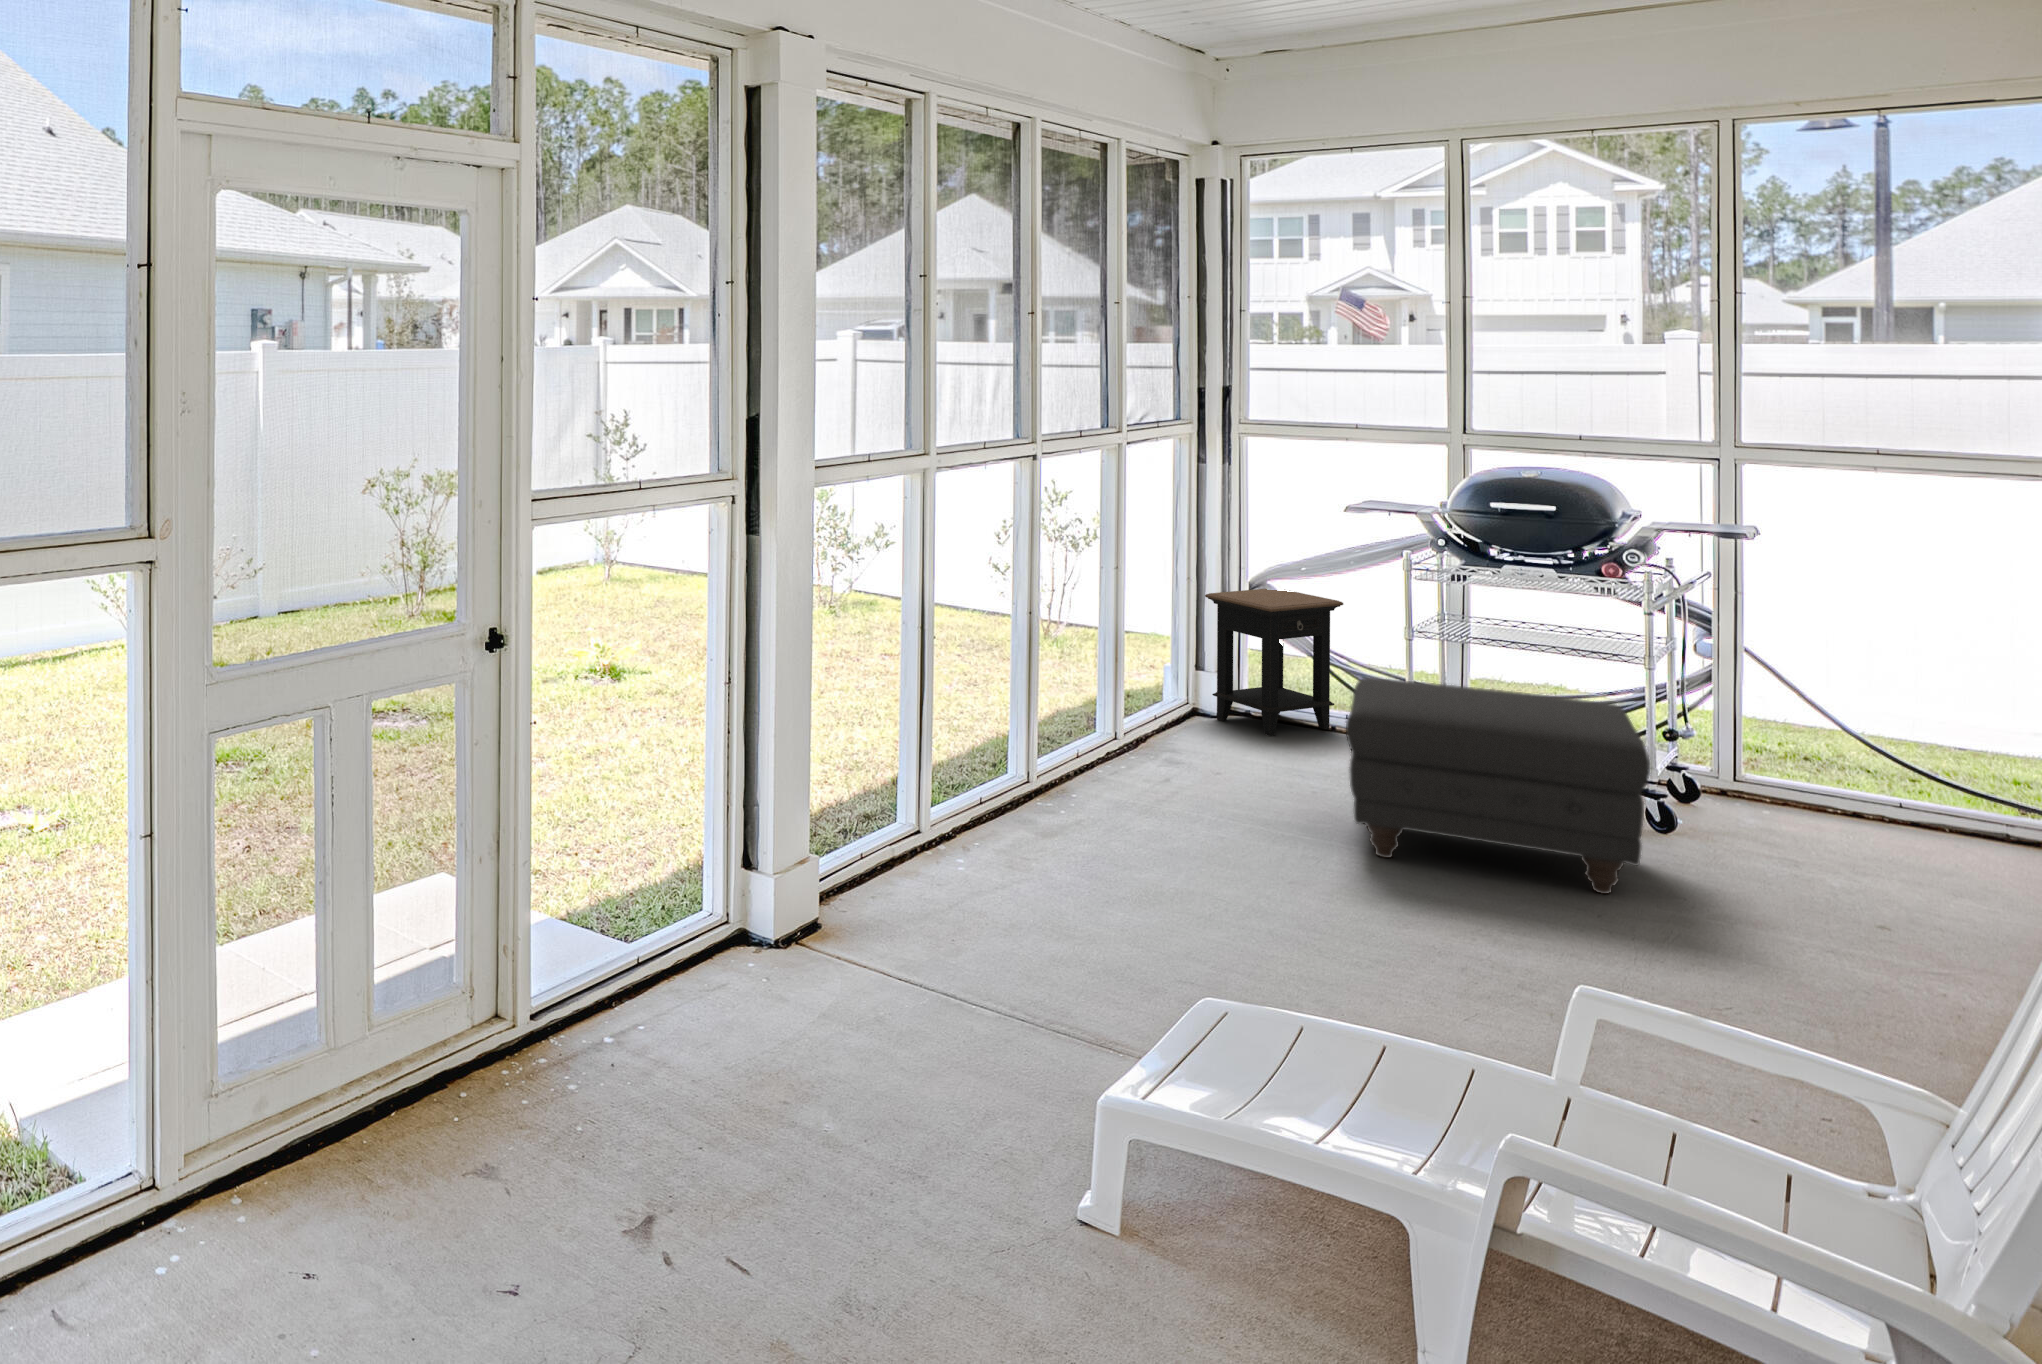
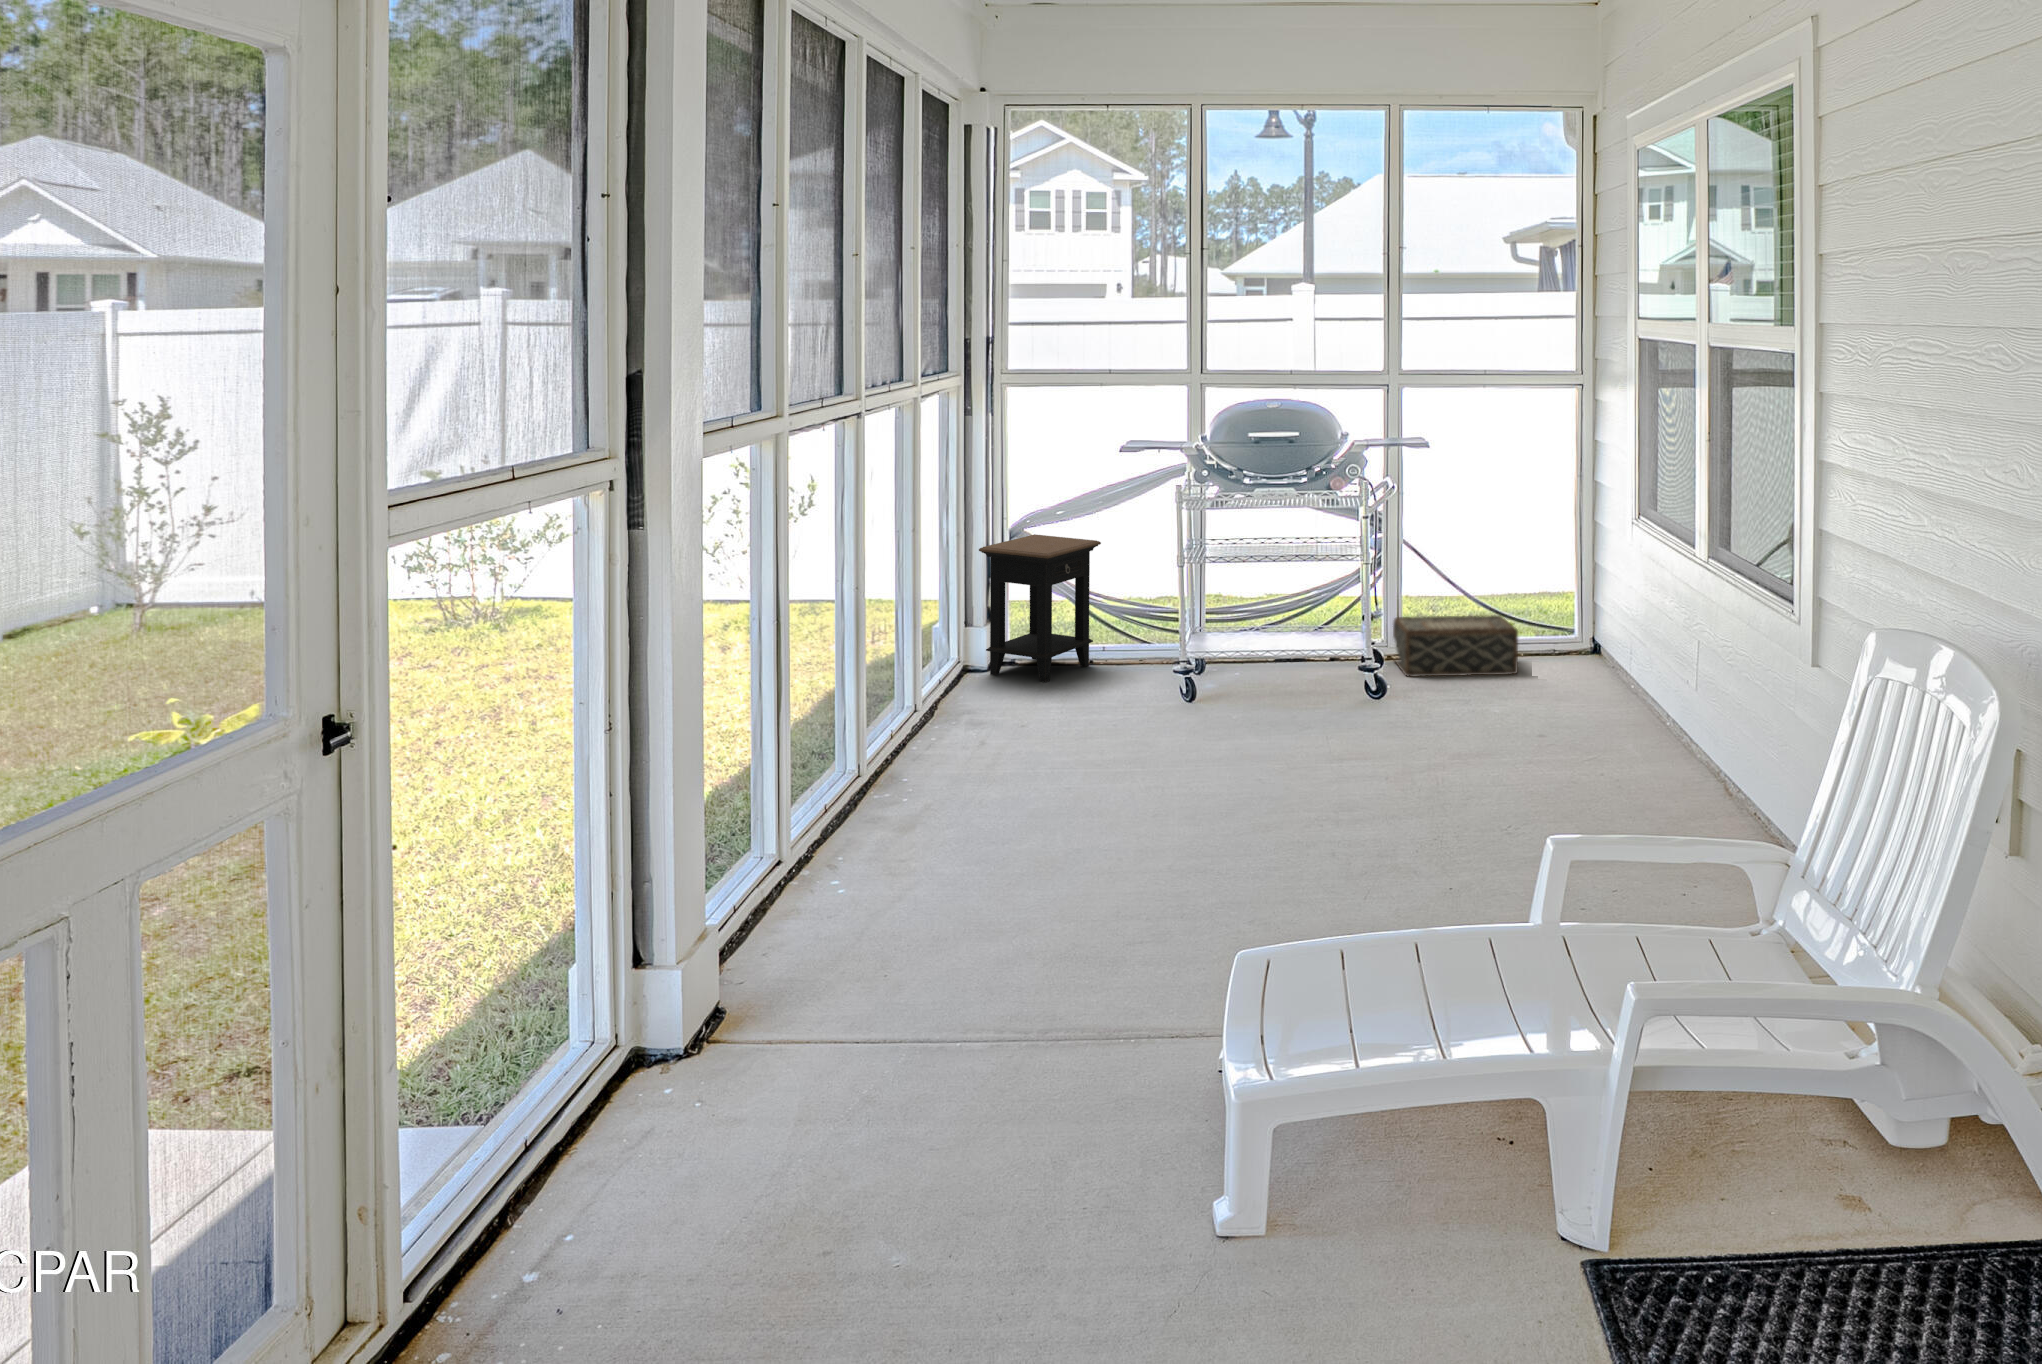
ottoman: present [1346,678,1650,894] -> none [1159,603,1402,778]
woven basket: none [1744,738,1948,842] -> present [1393,615,1518,677]

